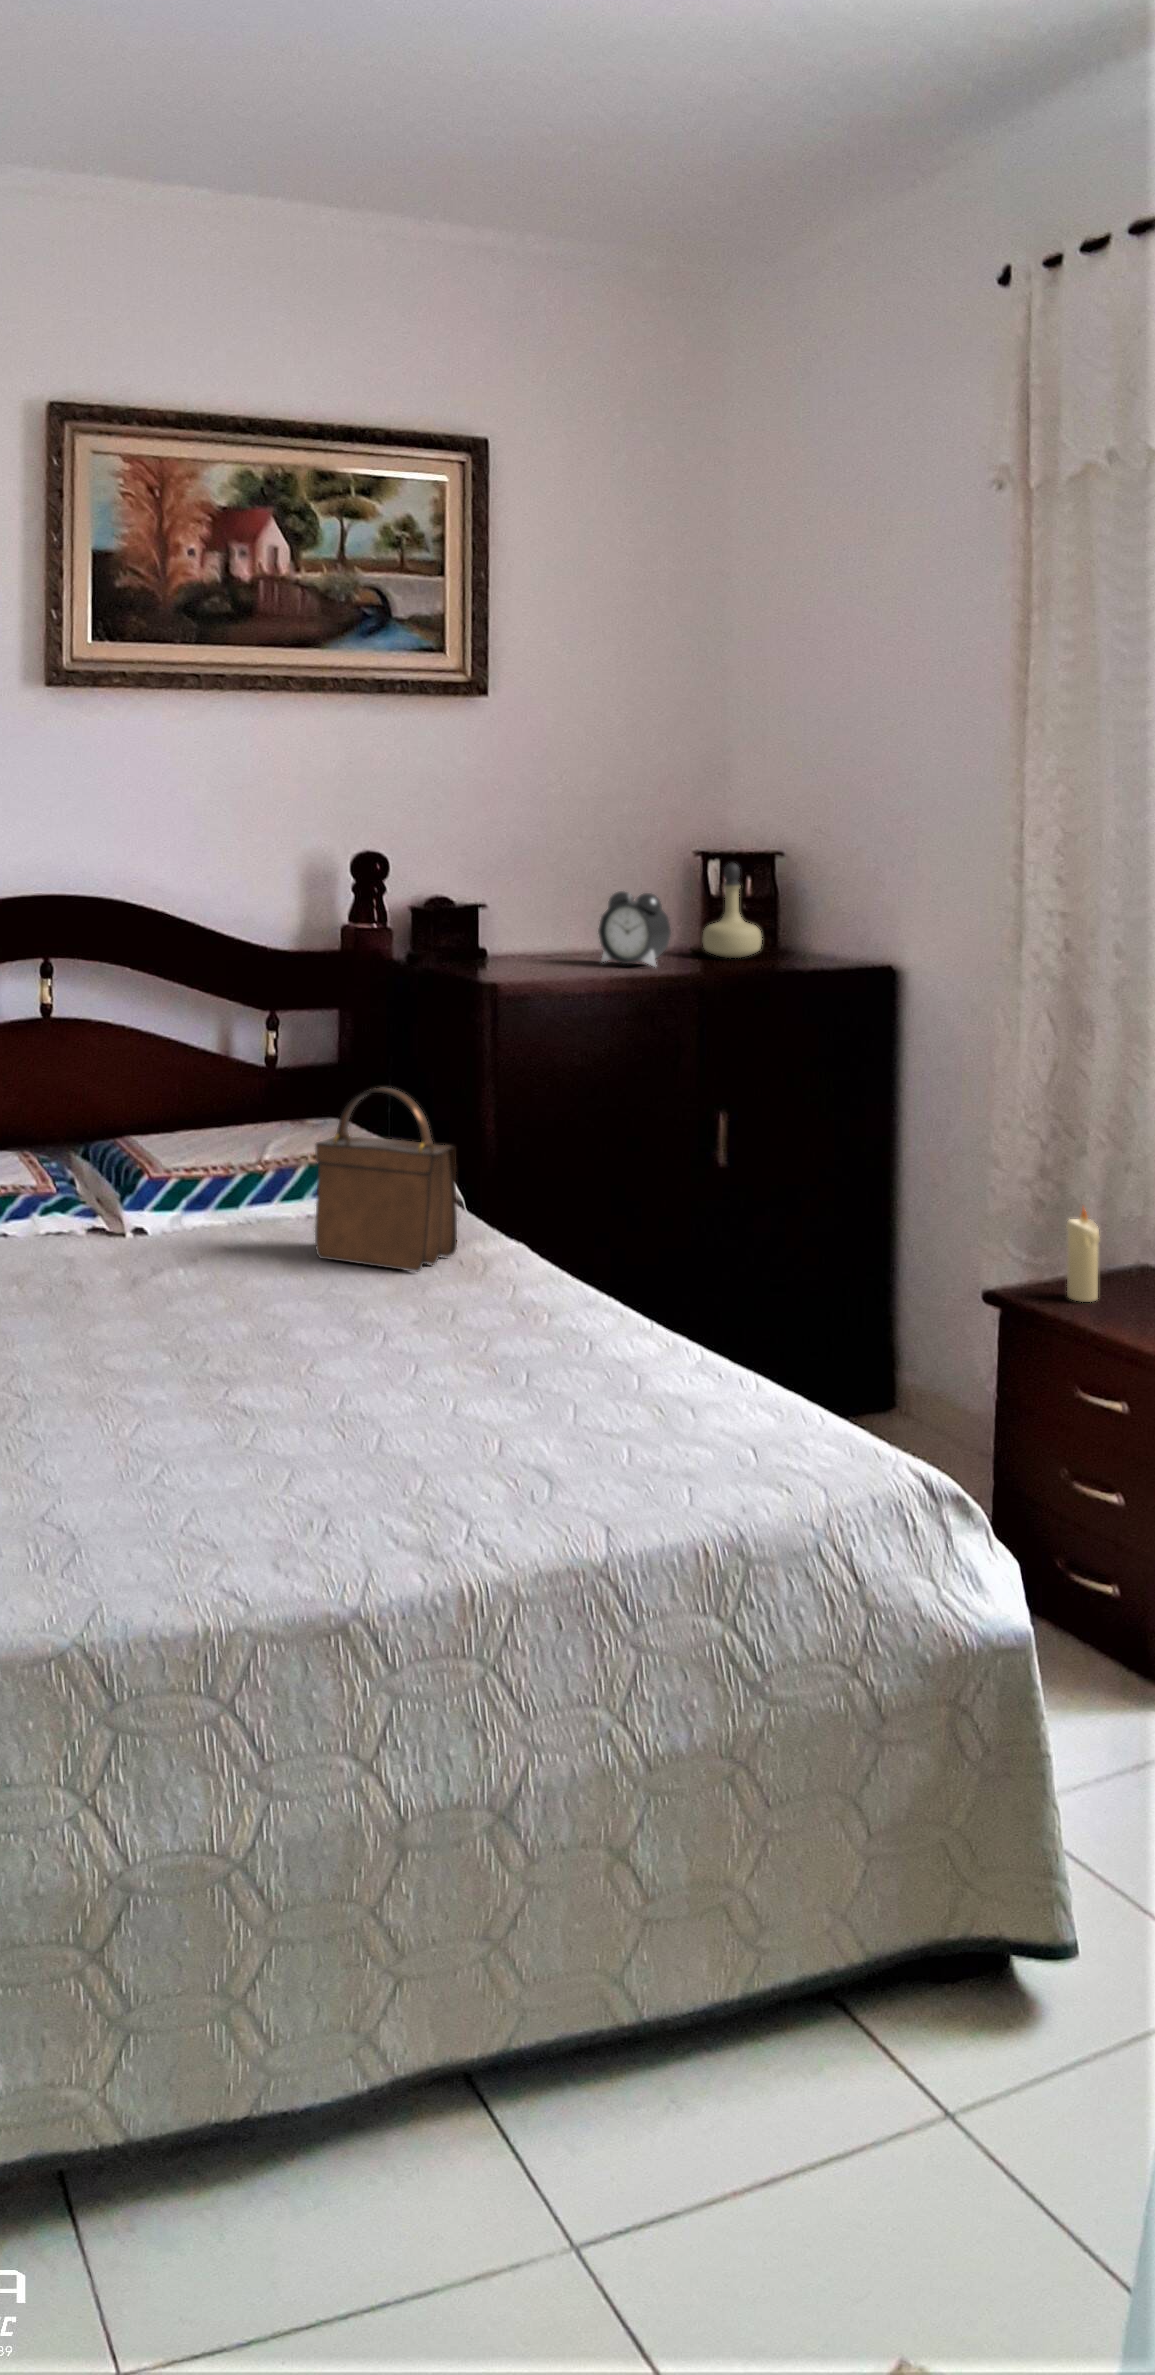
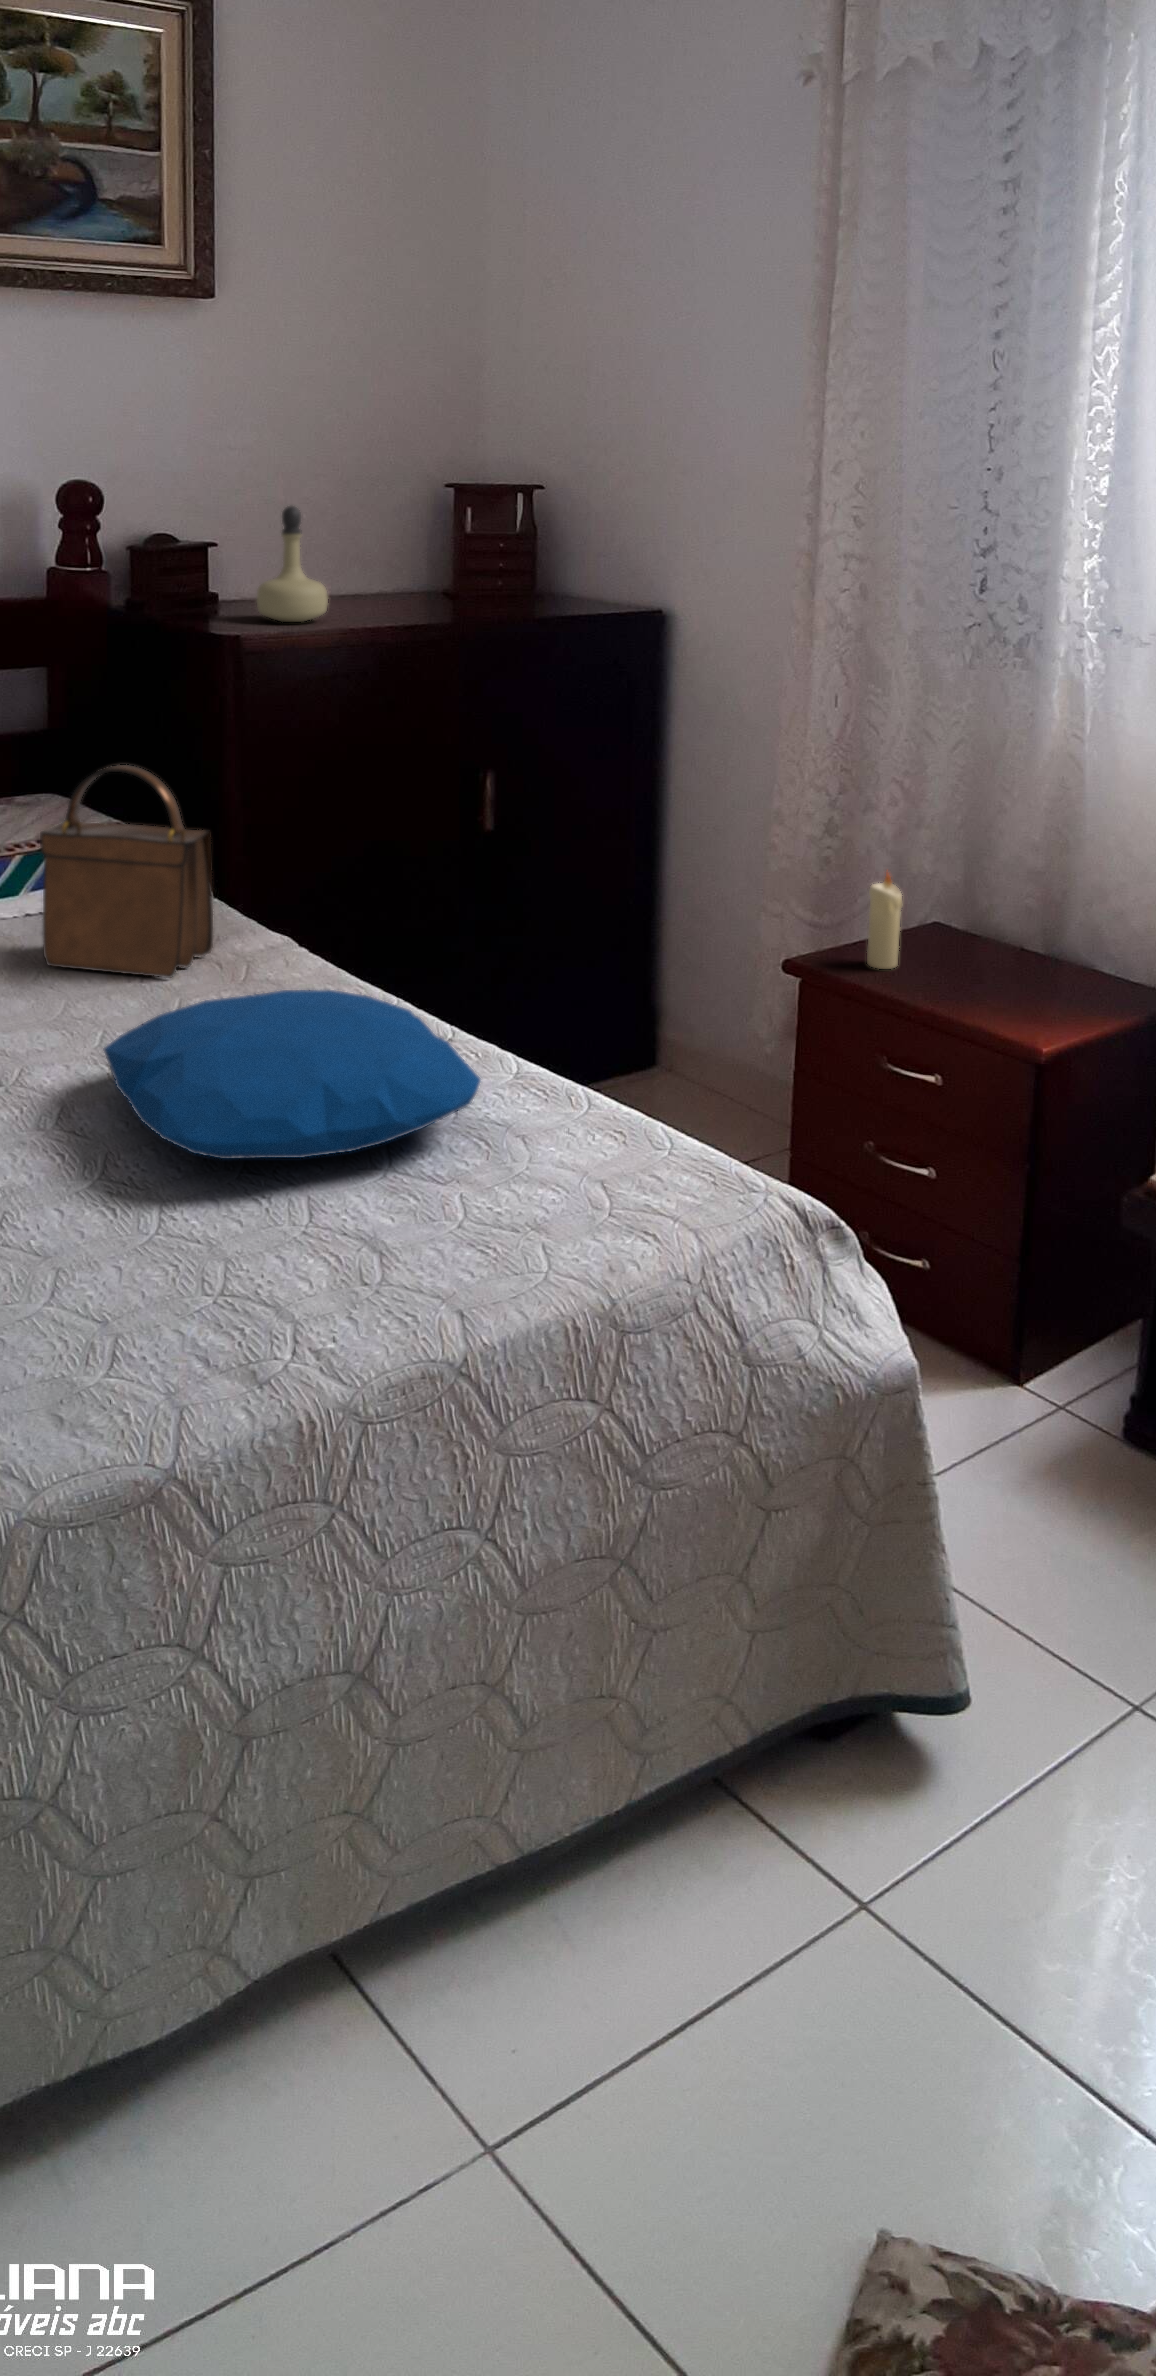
perfume bottle: present [702,862,762,958] -> present [257,506,328,622]
alarm clock: present [598,891,671,966] -> none [348,530,430,616]
pillow: none [348,1278,655,1405] -> present [104,990,481,1159]

